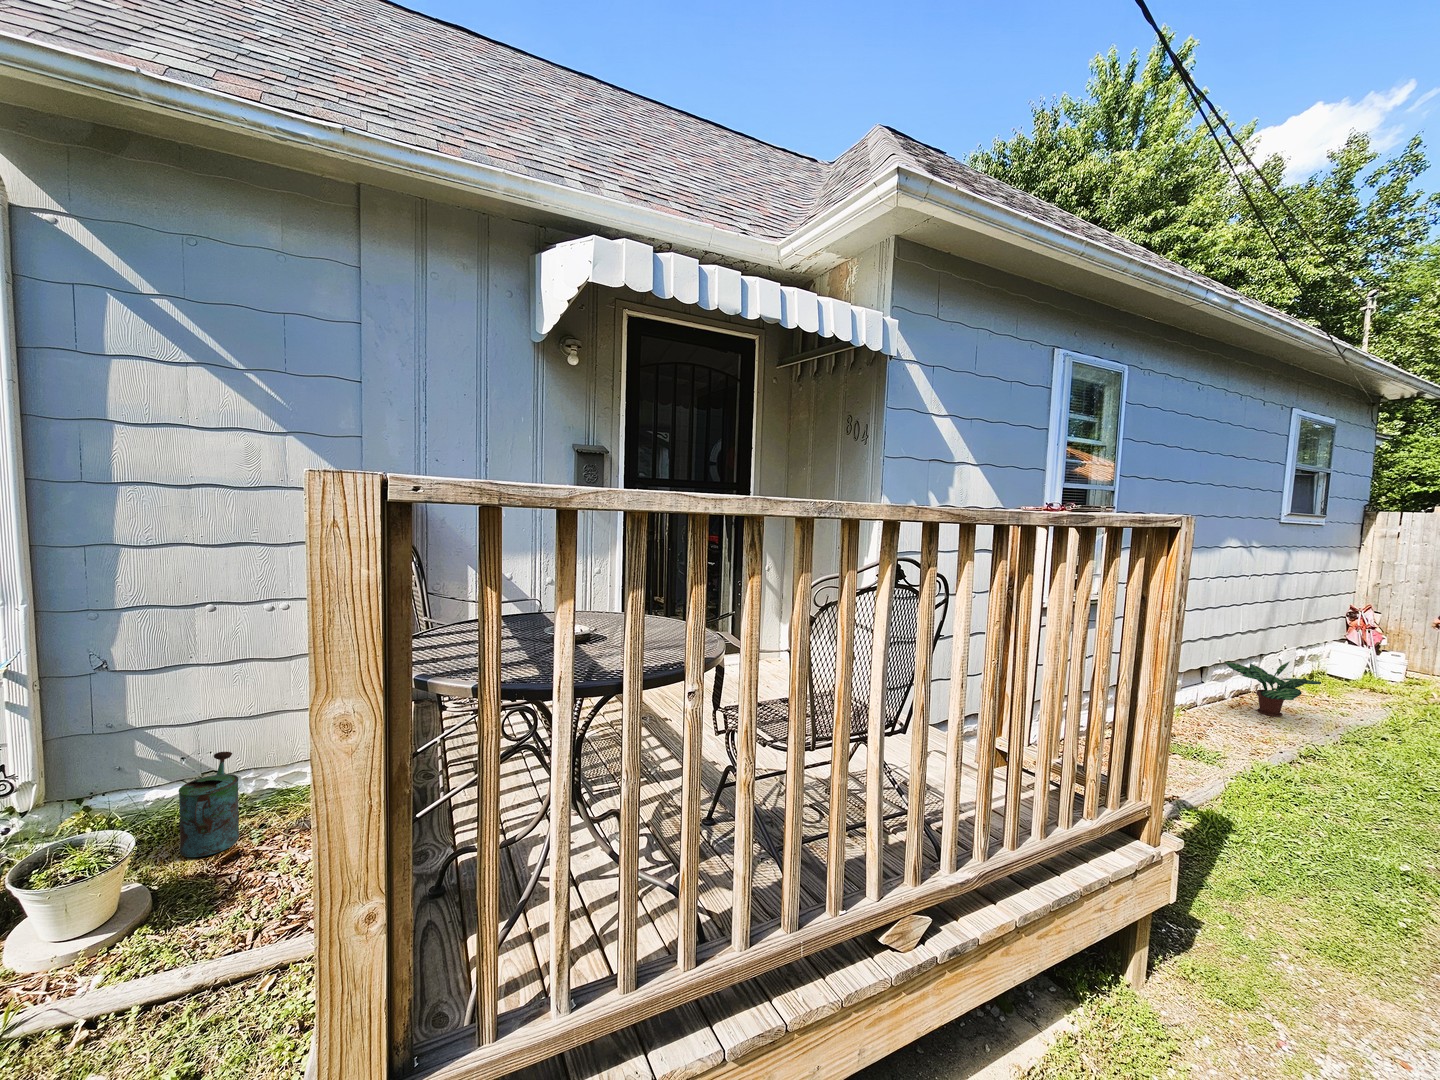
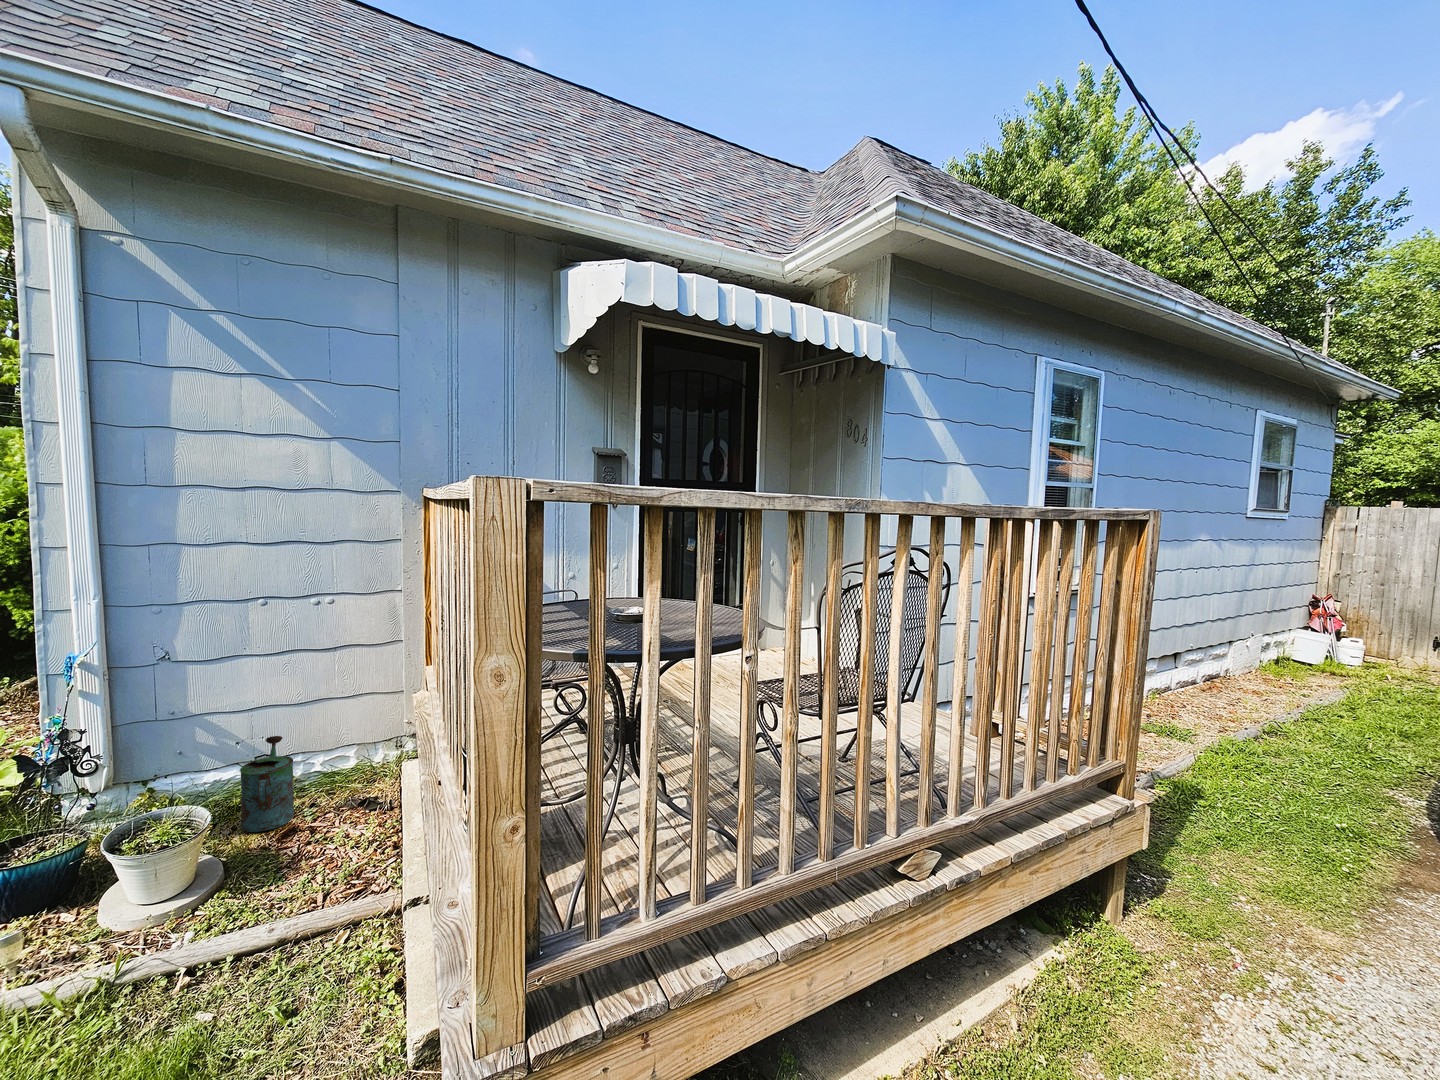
potted plant: present [1225,661,1321,717] -> none [1193,645,1282,697]

